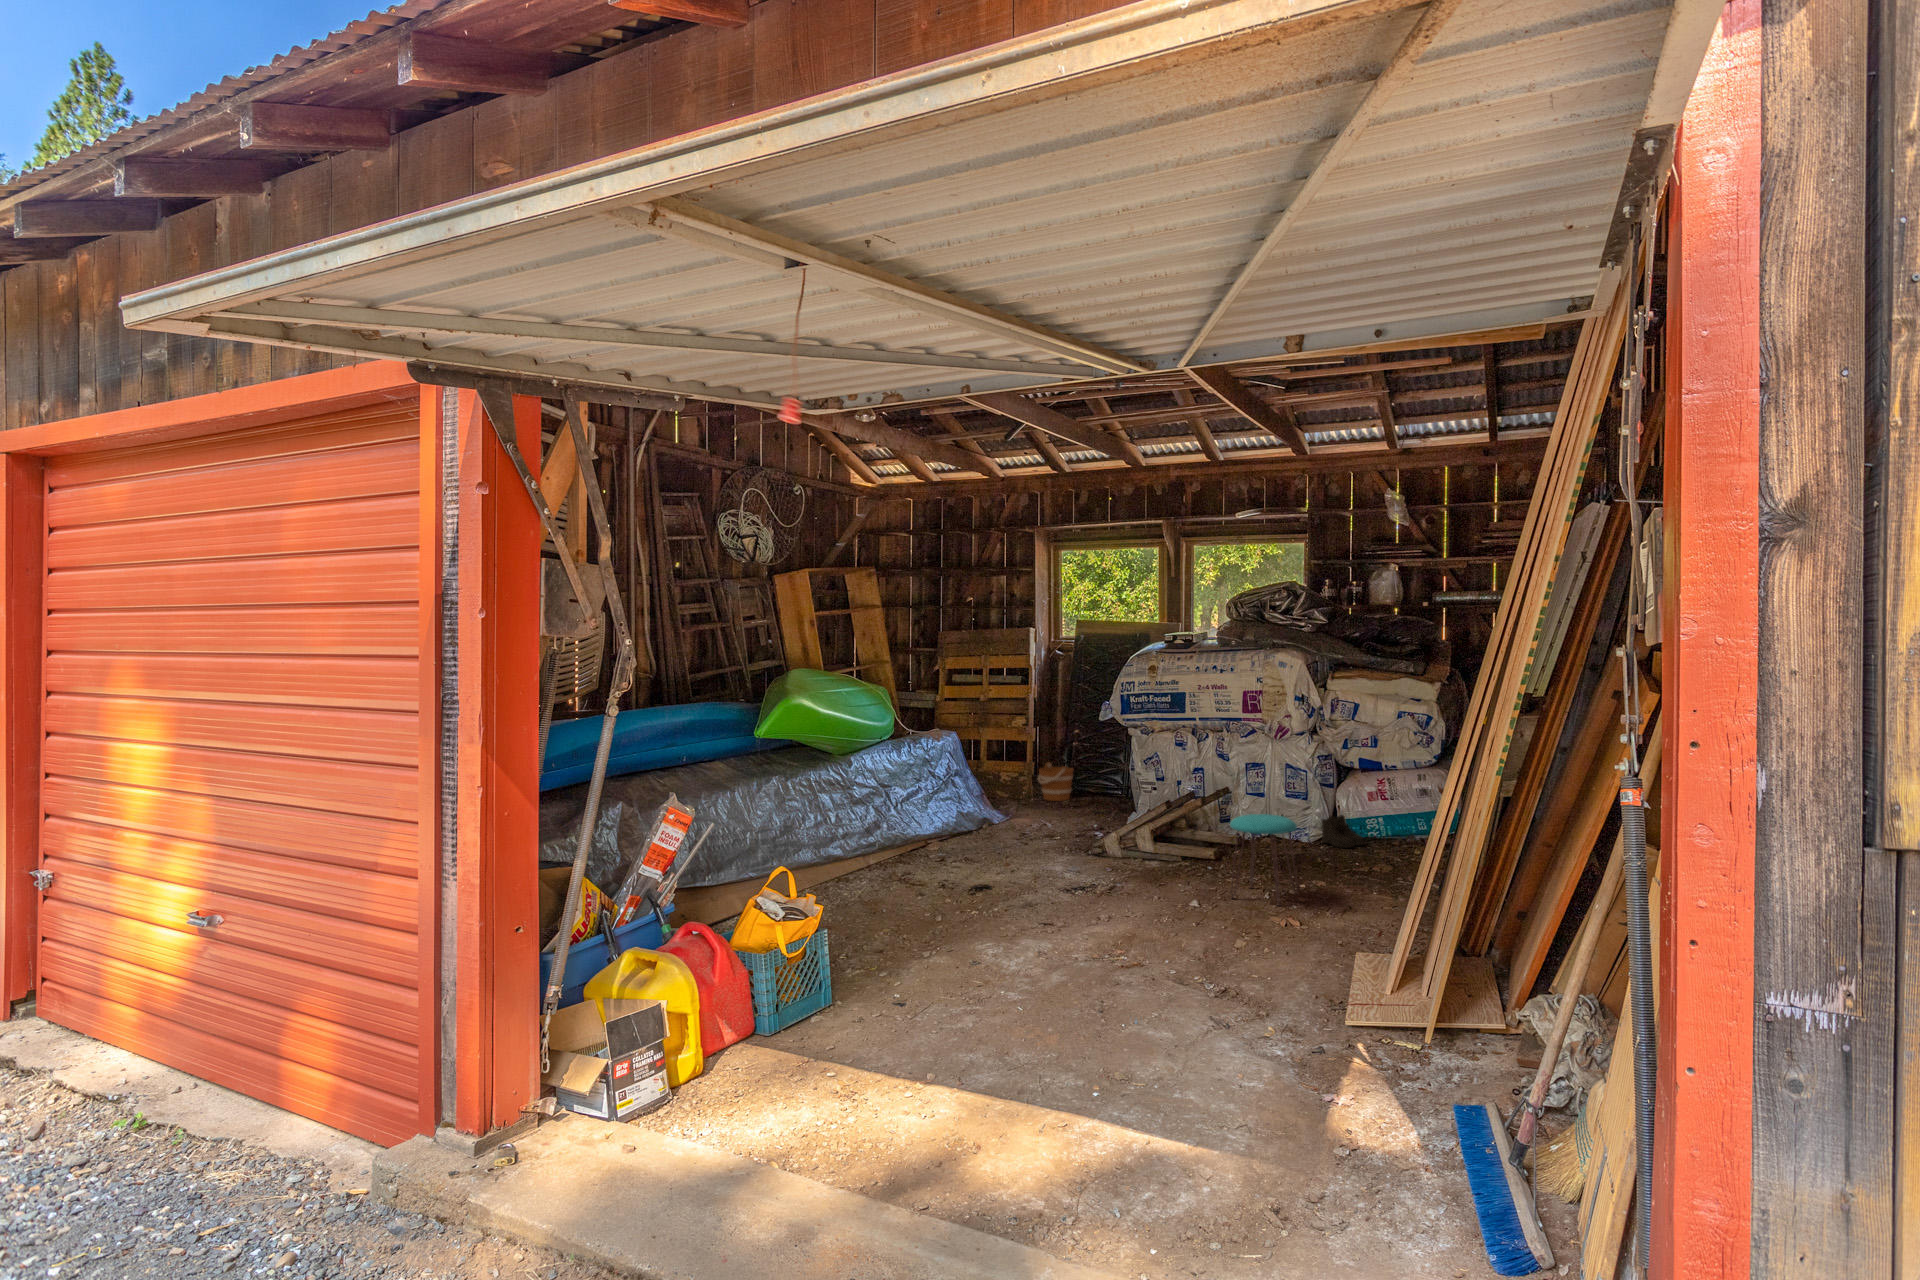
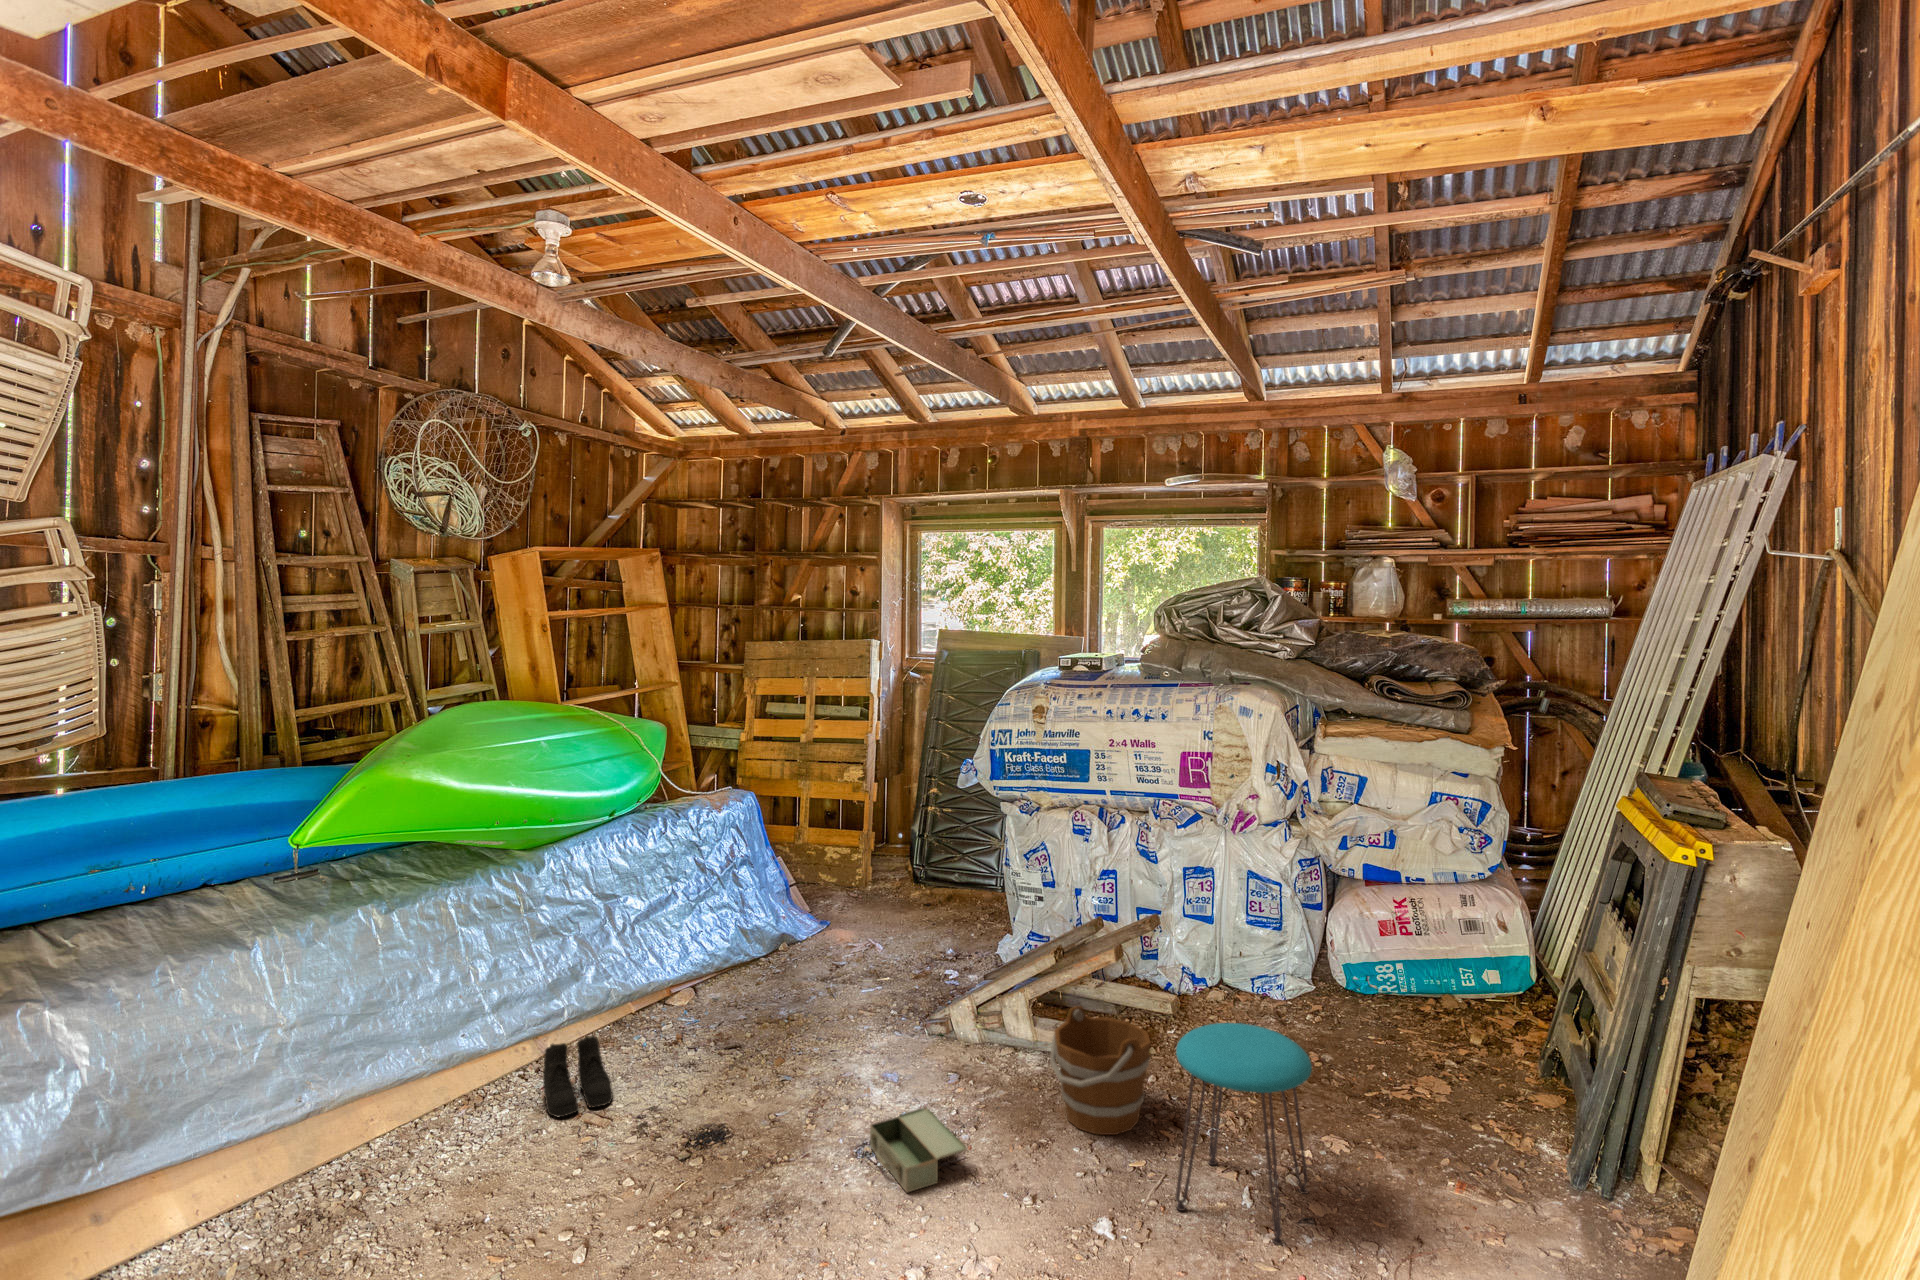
bucket: present [1038,763,1073,801] -> present [1050,1006,1151,1135]
boots: present [1321,815,1365,848] -> present [543,1036,613,1117]
toolbox: none [1072,869,1124,896] -> present [870,1108,966,1192]

